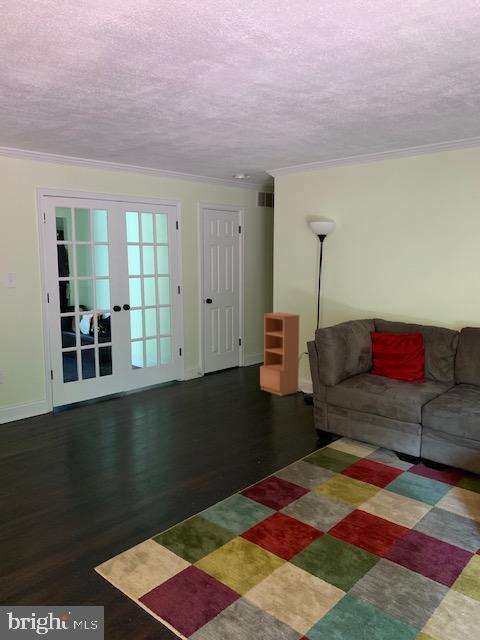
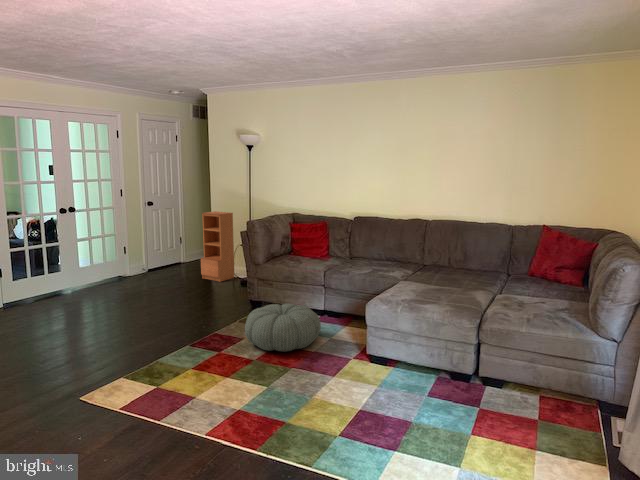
pouf: none [312,447,420,524] -> present [245,304,321,352]

